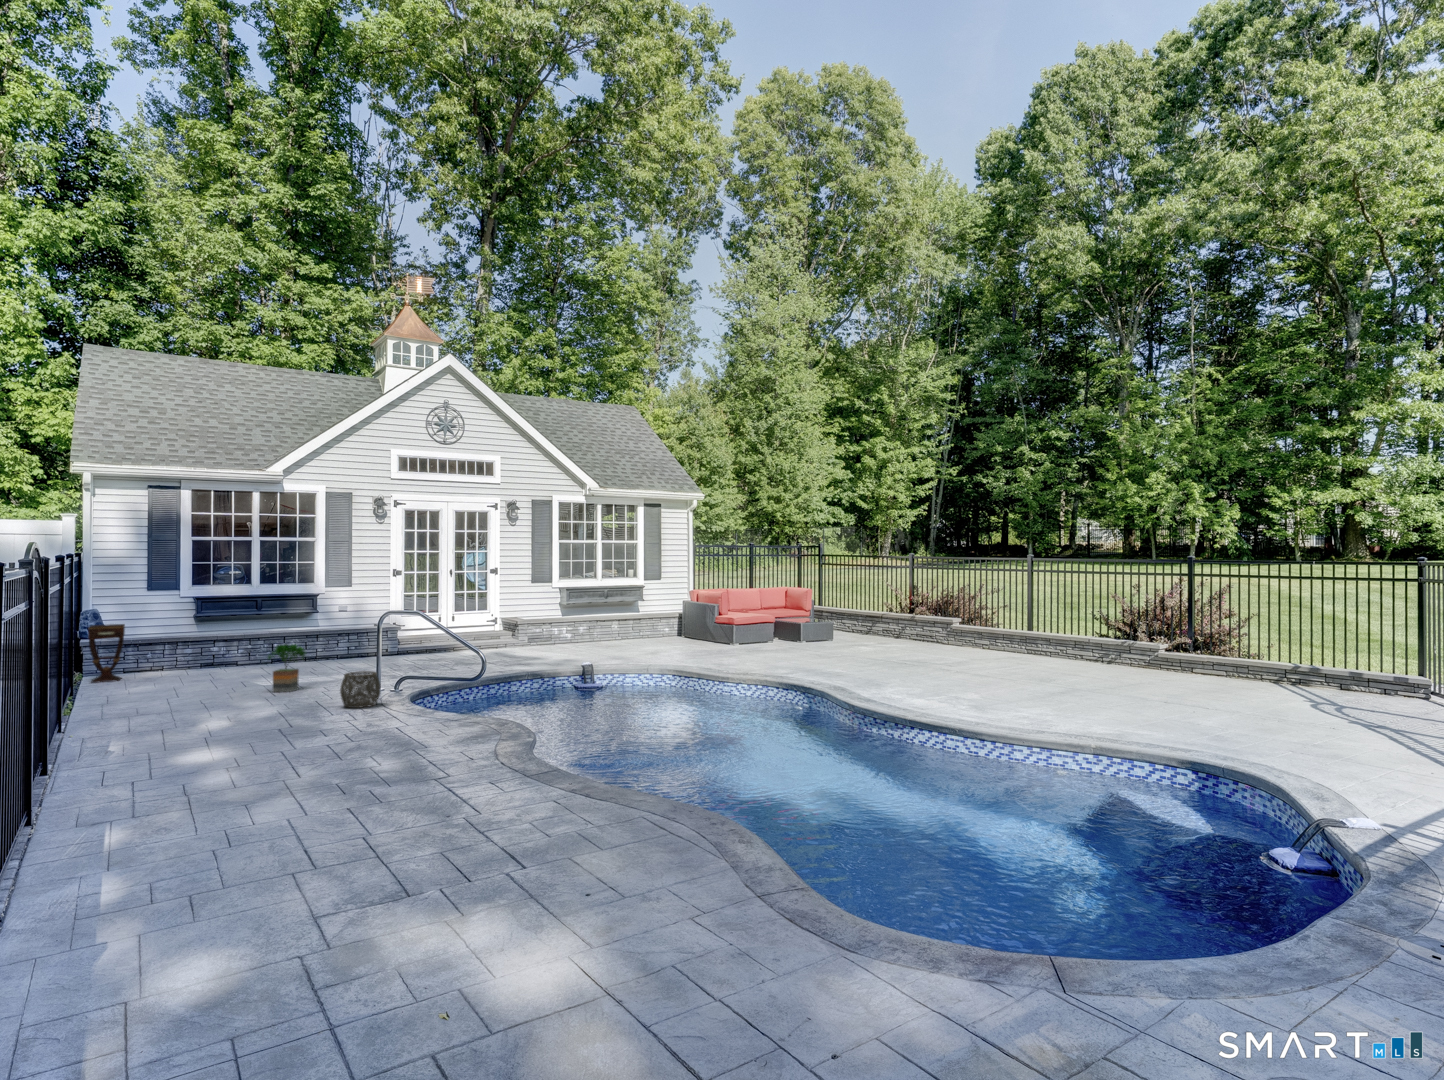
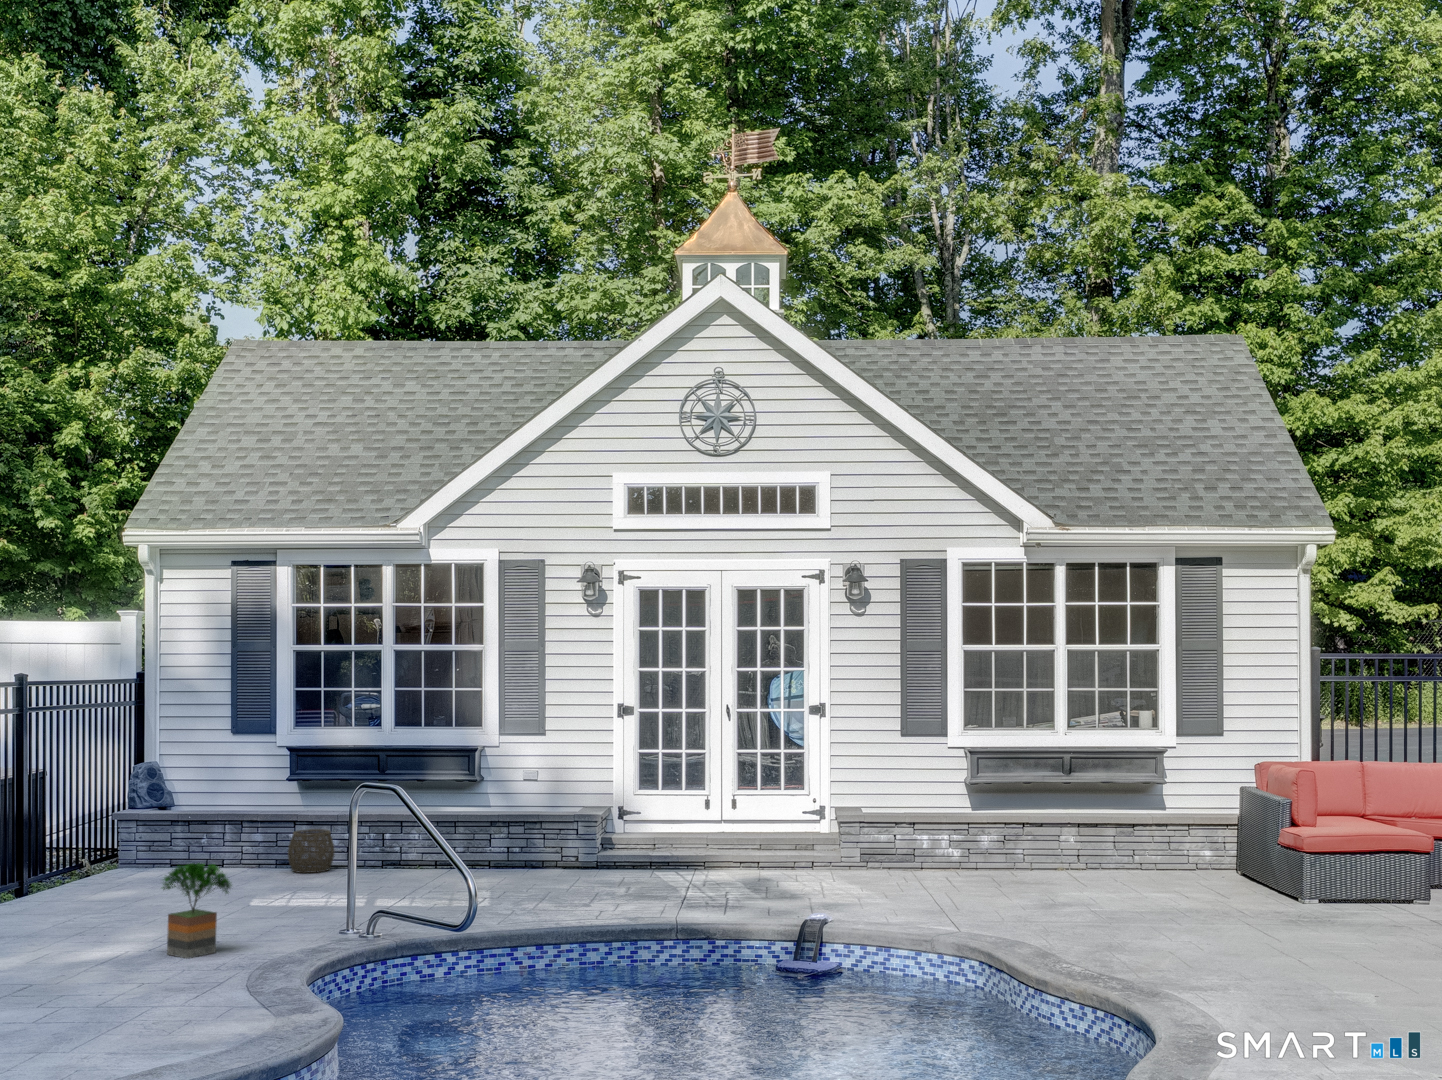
side table: present [88,624,125,683] -> none [82,791,149,889]
woven basket: present [340,671,381,708] -> present [288,829,335,873]

